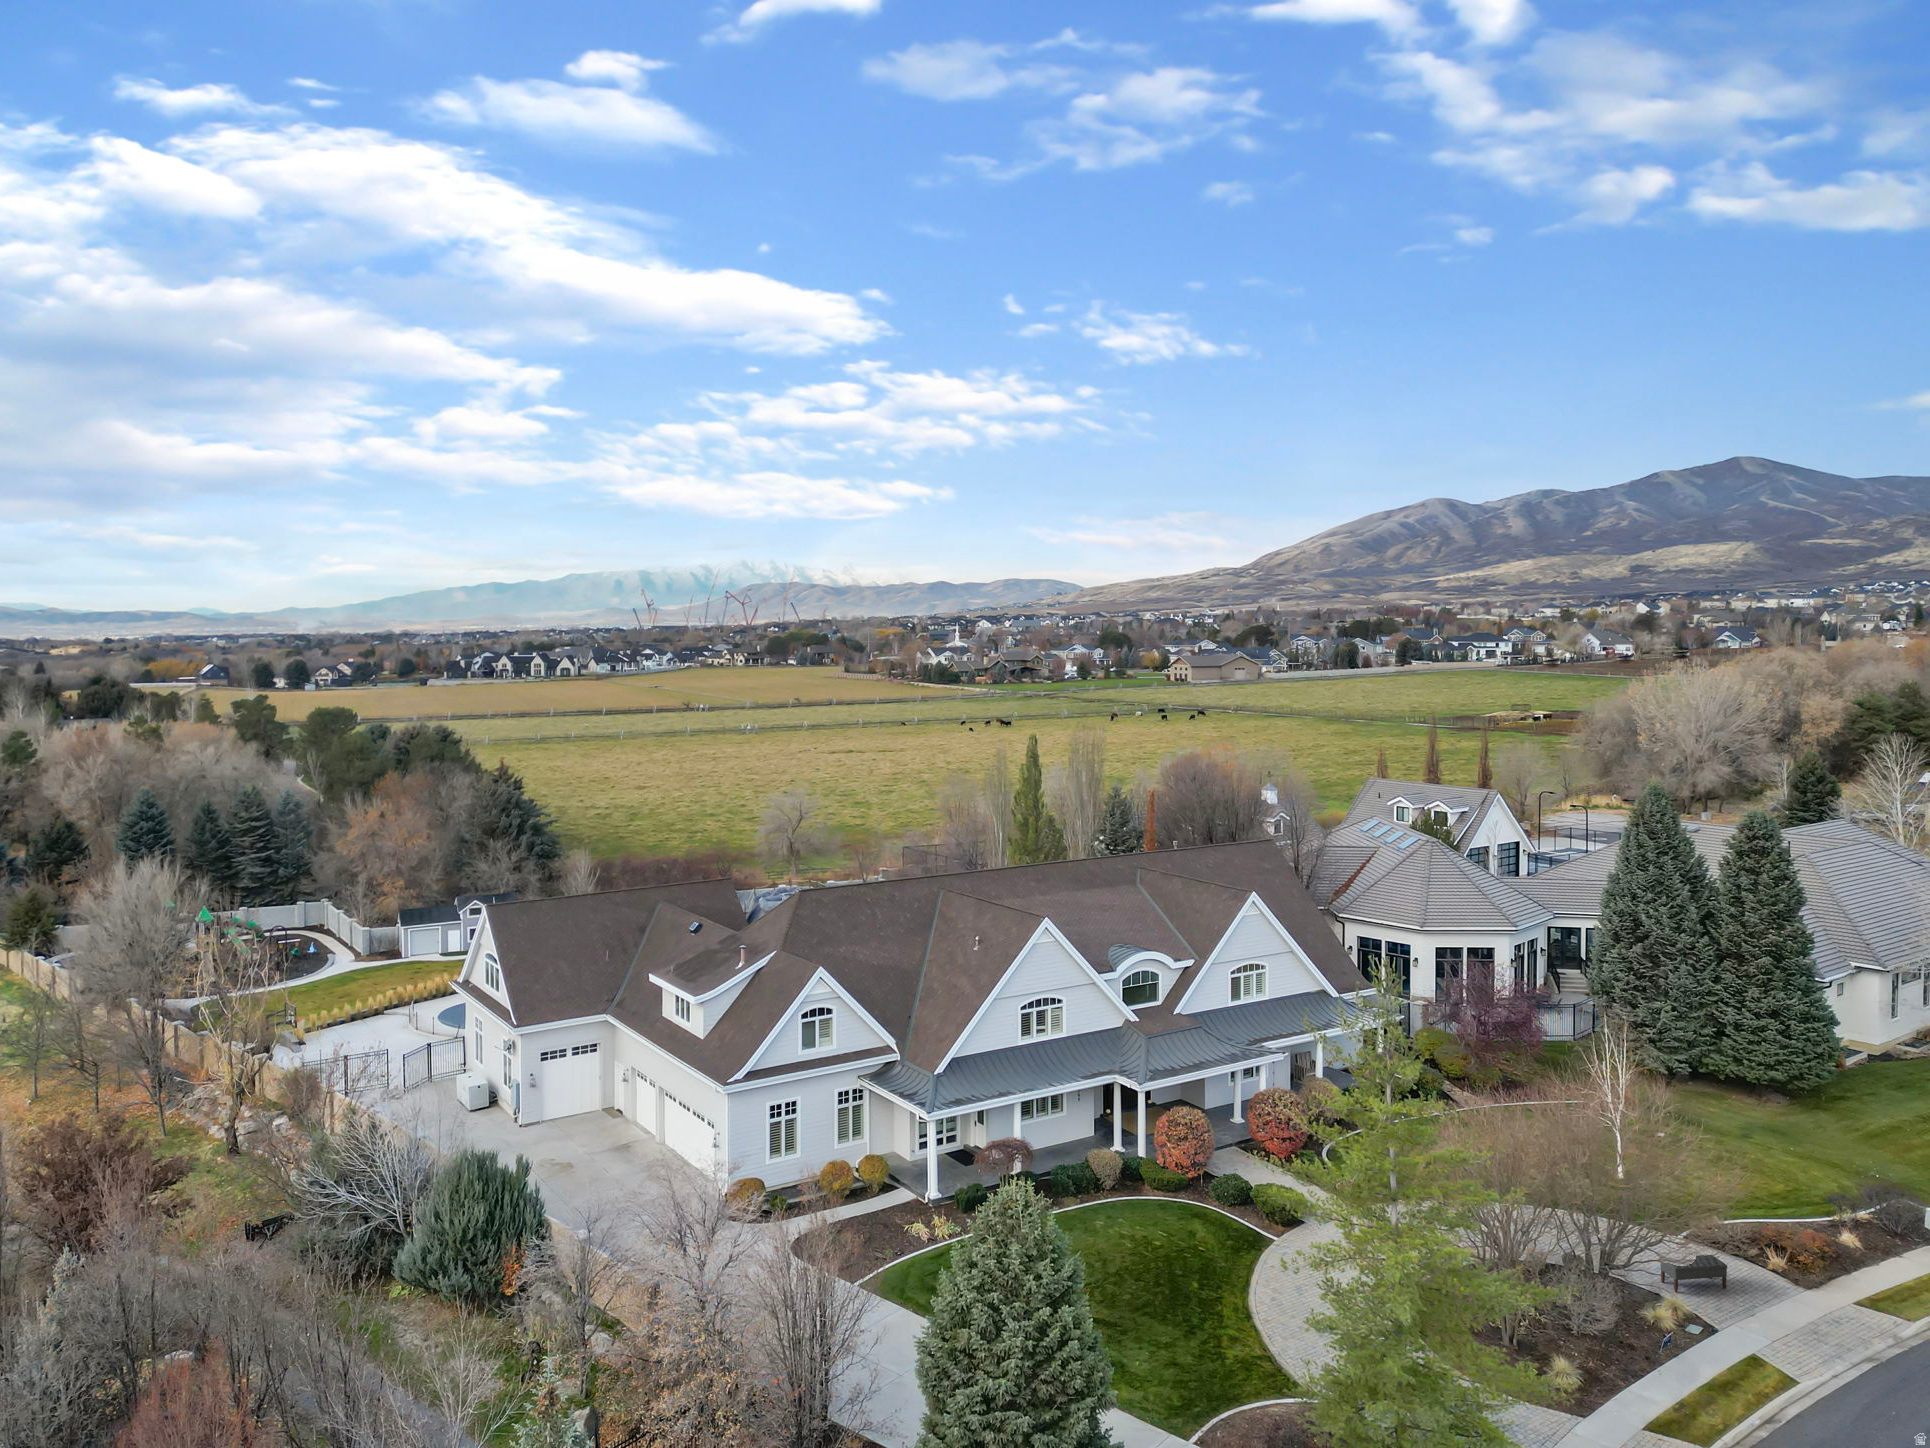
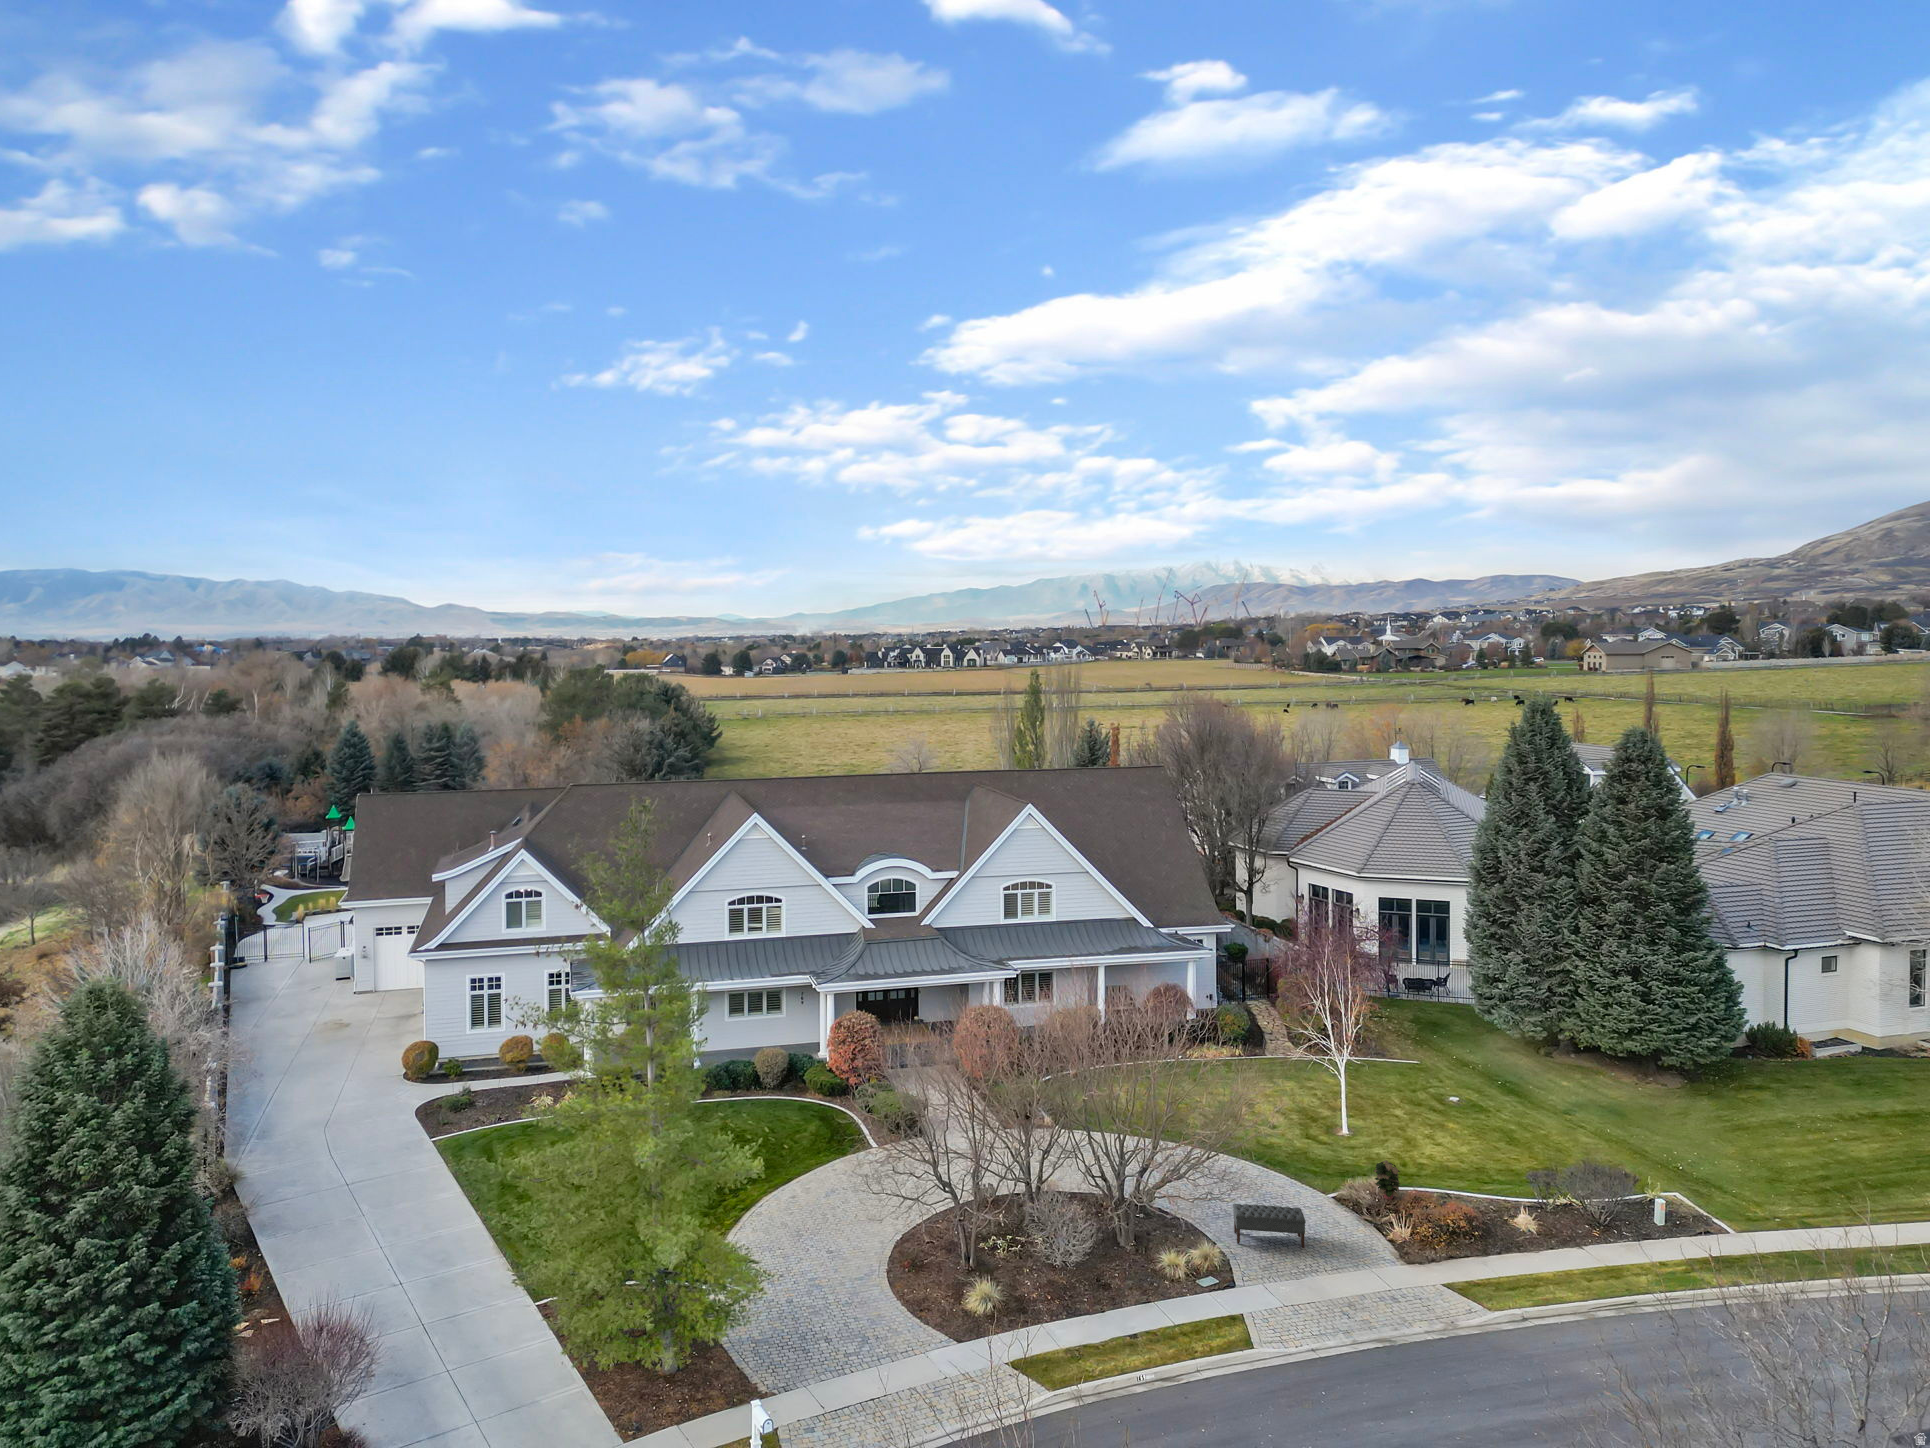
decorative plant: none [1718,1203,1745,1236] -> present [1374,1160,1400,1200]

